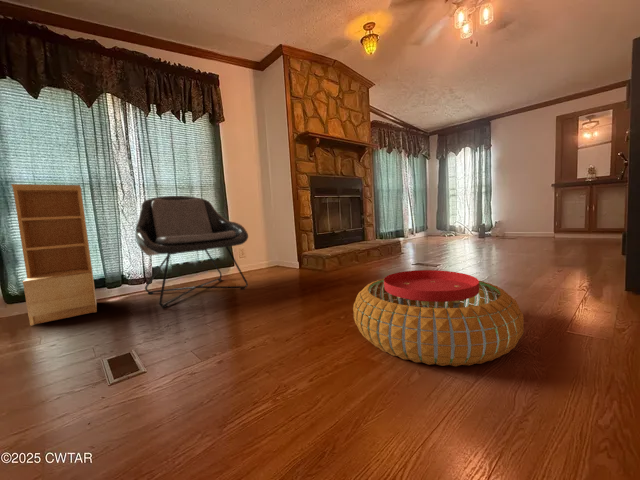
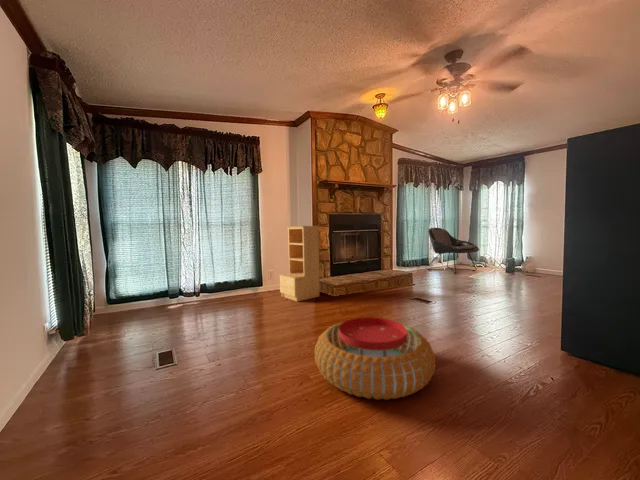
bookshelf: present [12,184,97,326] -> present [280,226,320,302]
lounge chair: present [135,196,248,308] -> present [427,228,479,274]

